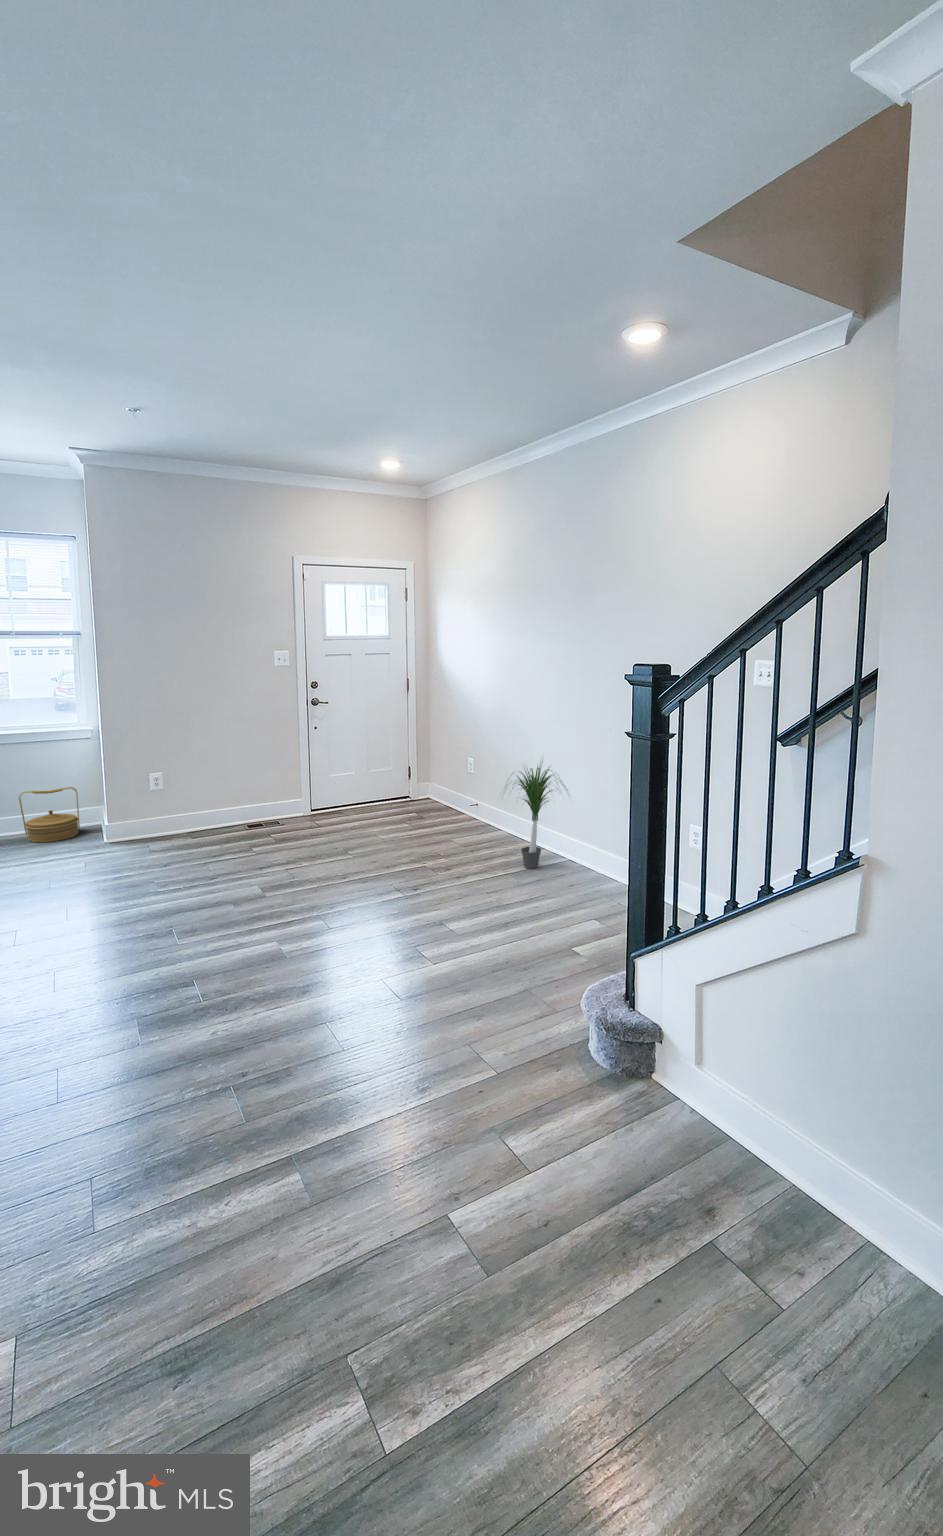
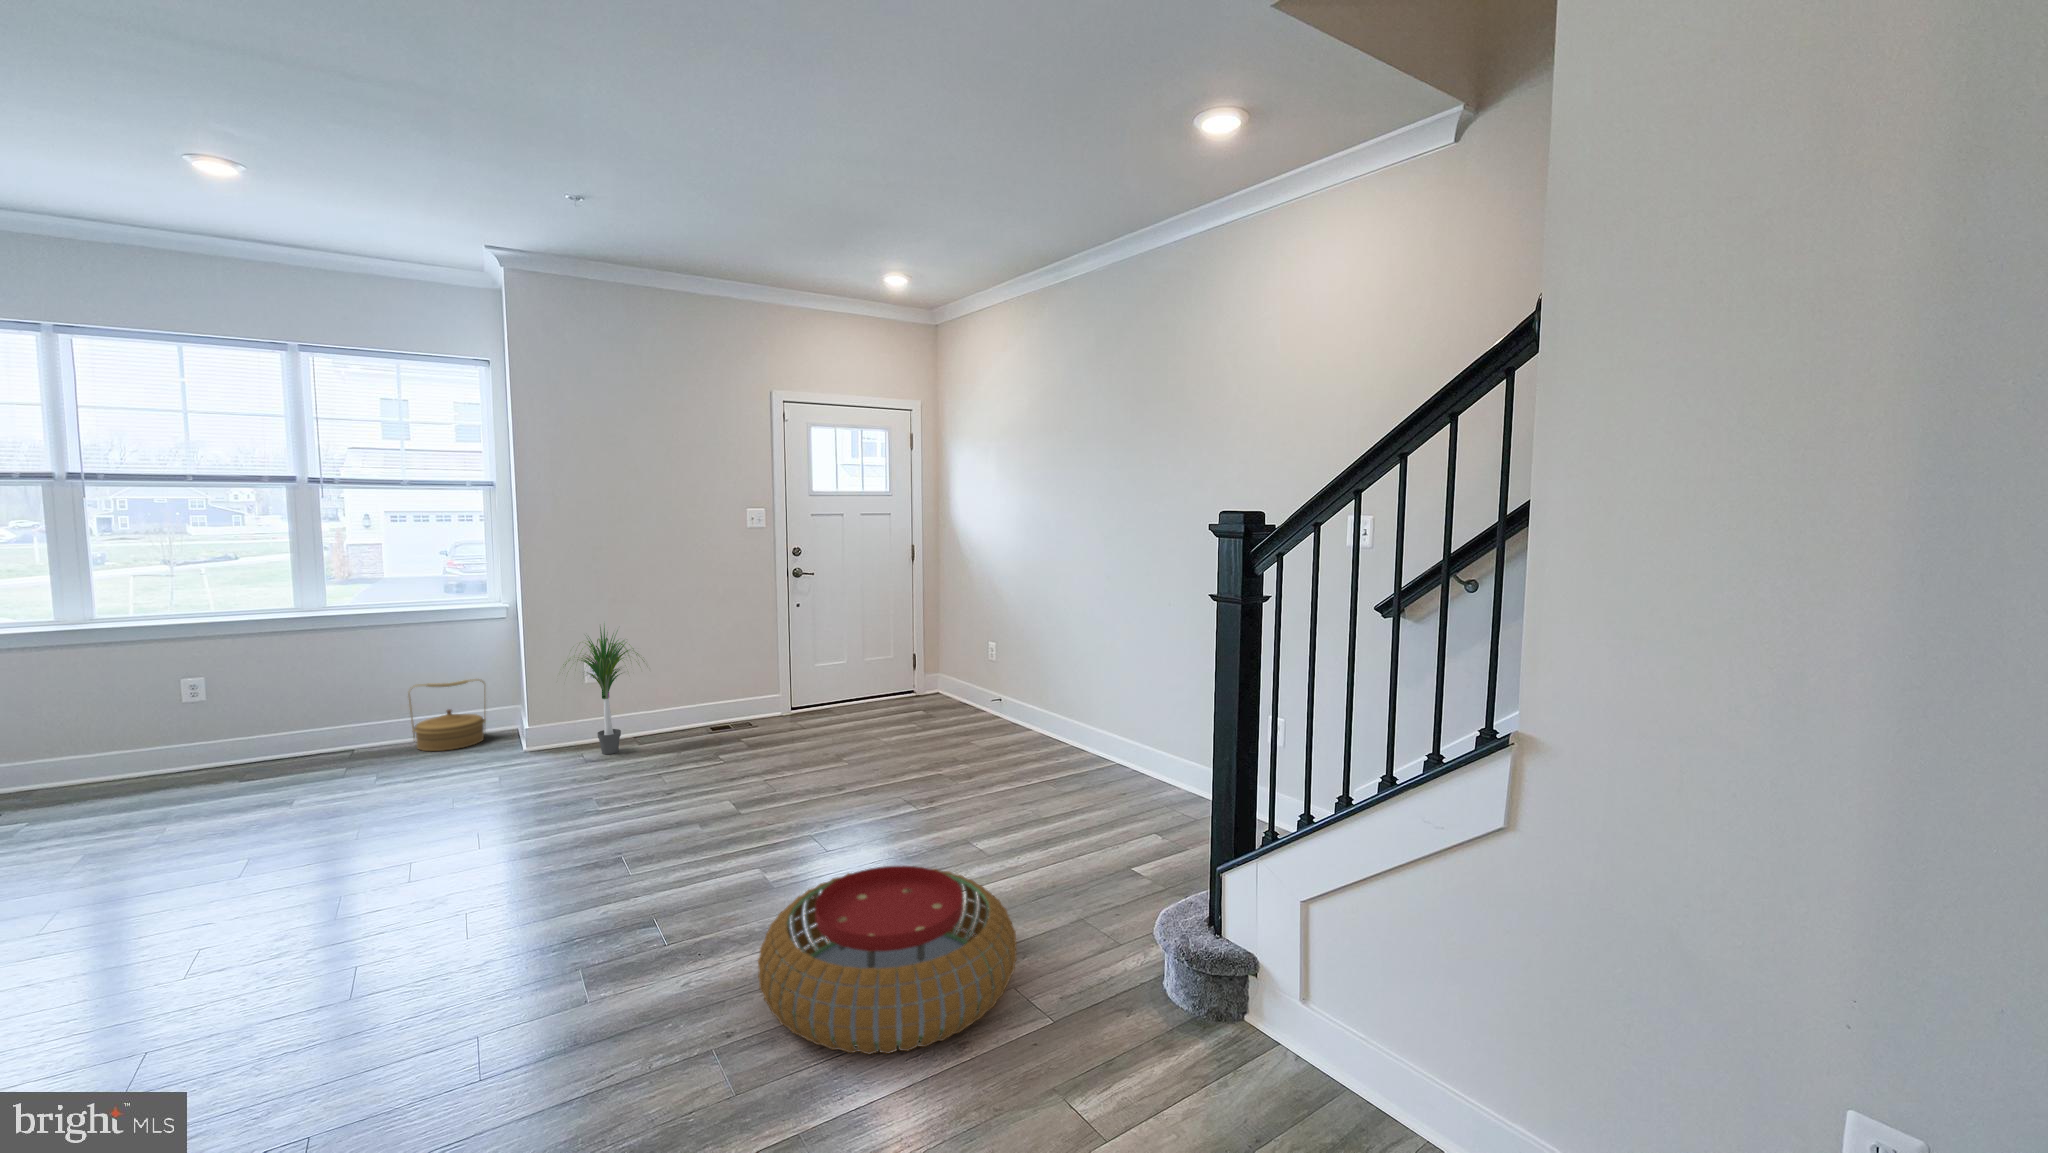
potted plant: present [505,762,568,869] -> present [563,625,643,754]
pouf: none [265,945,470,1094] -> present [758,866,1017,1054]

